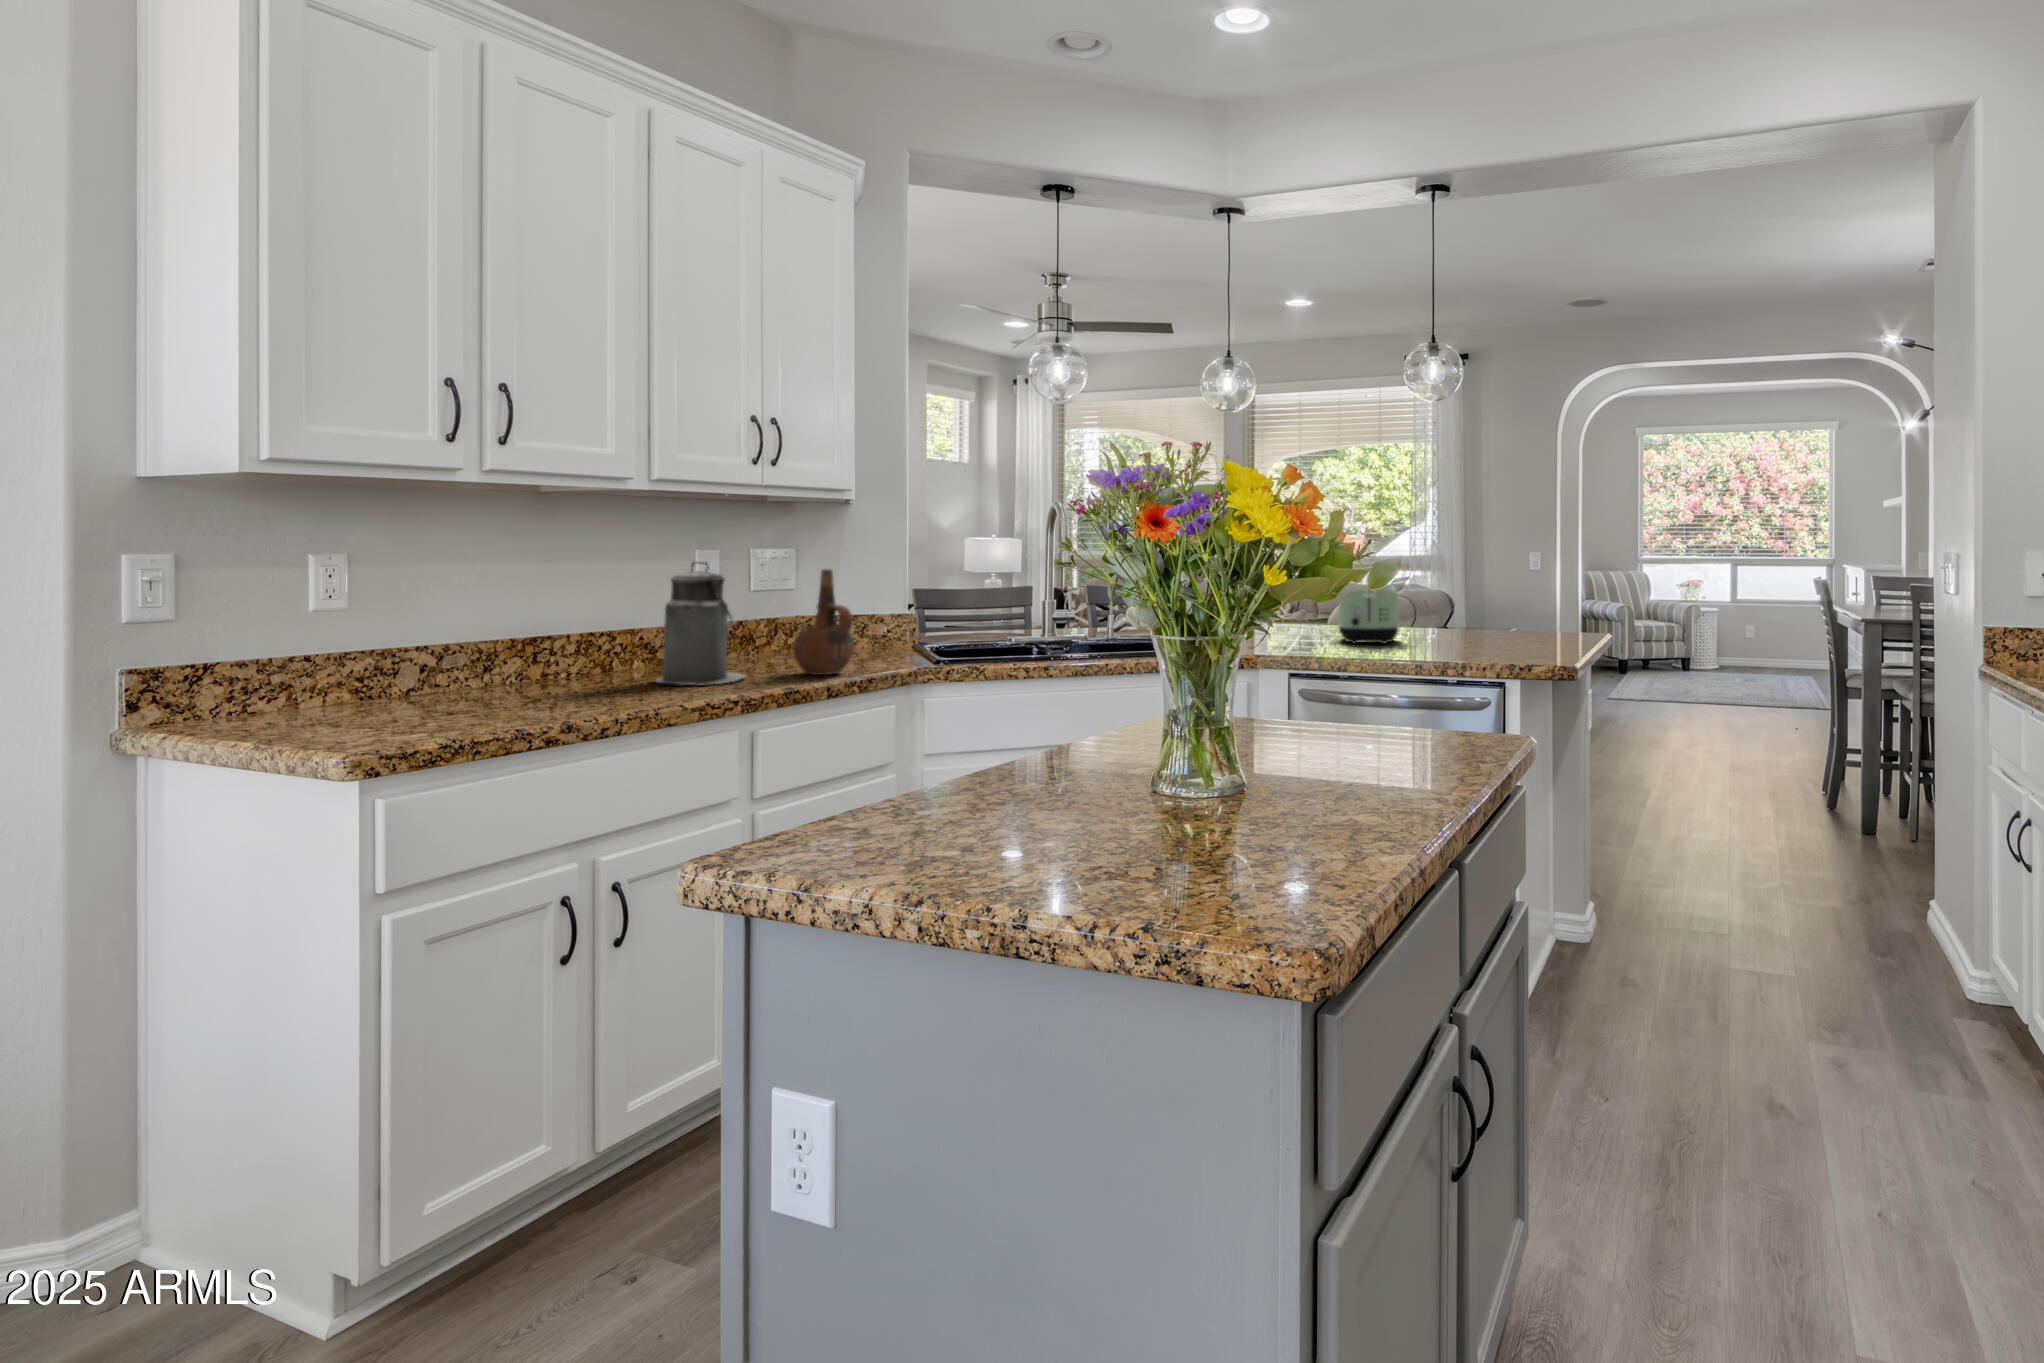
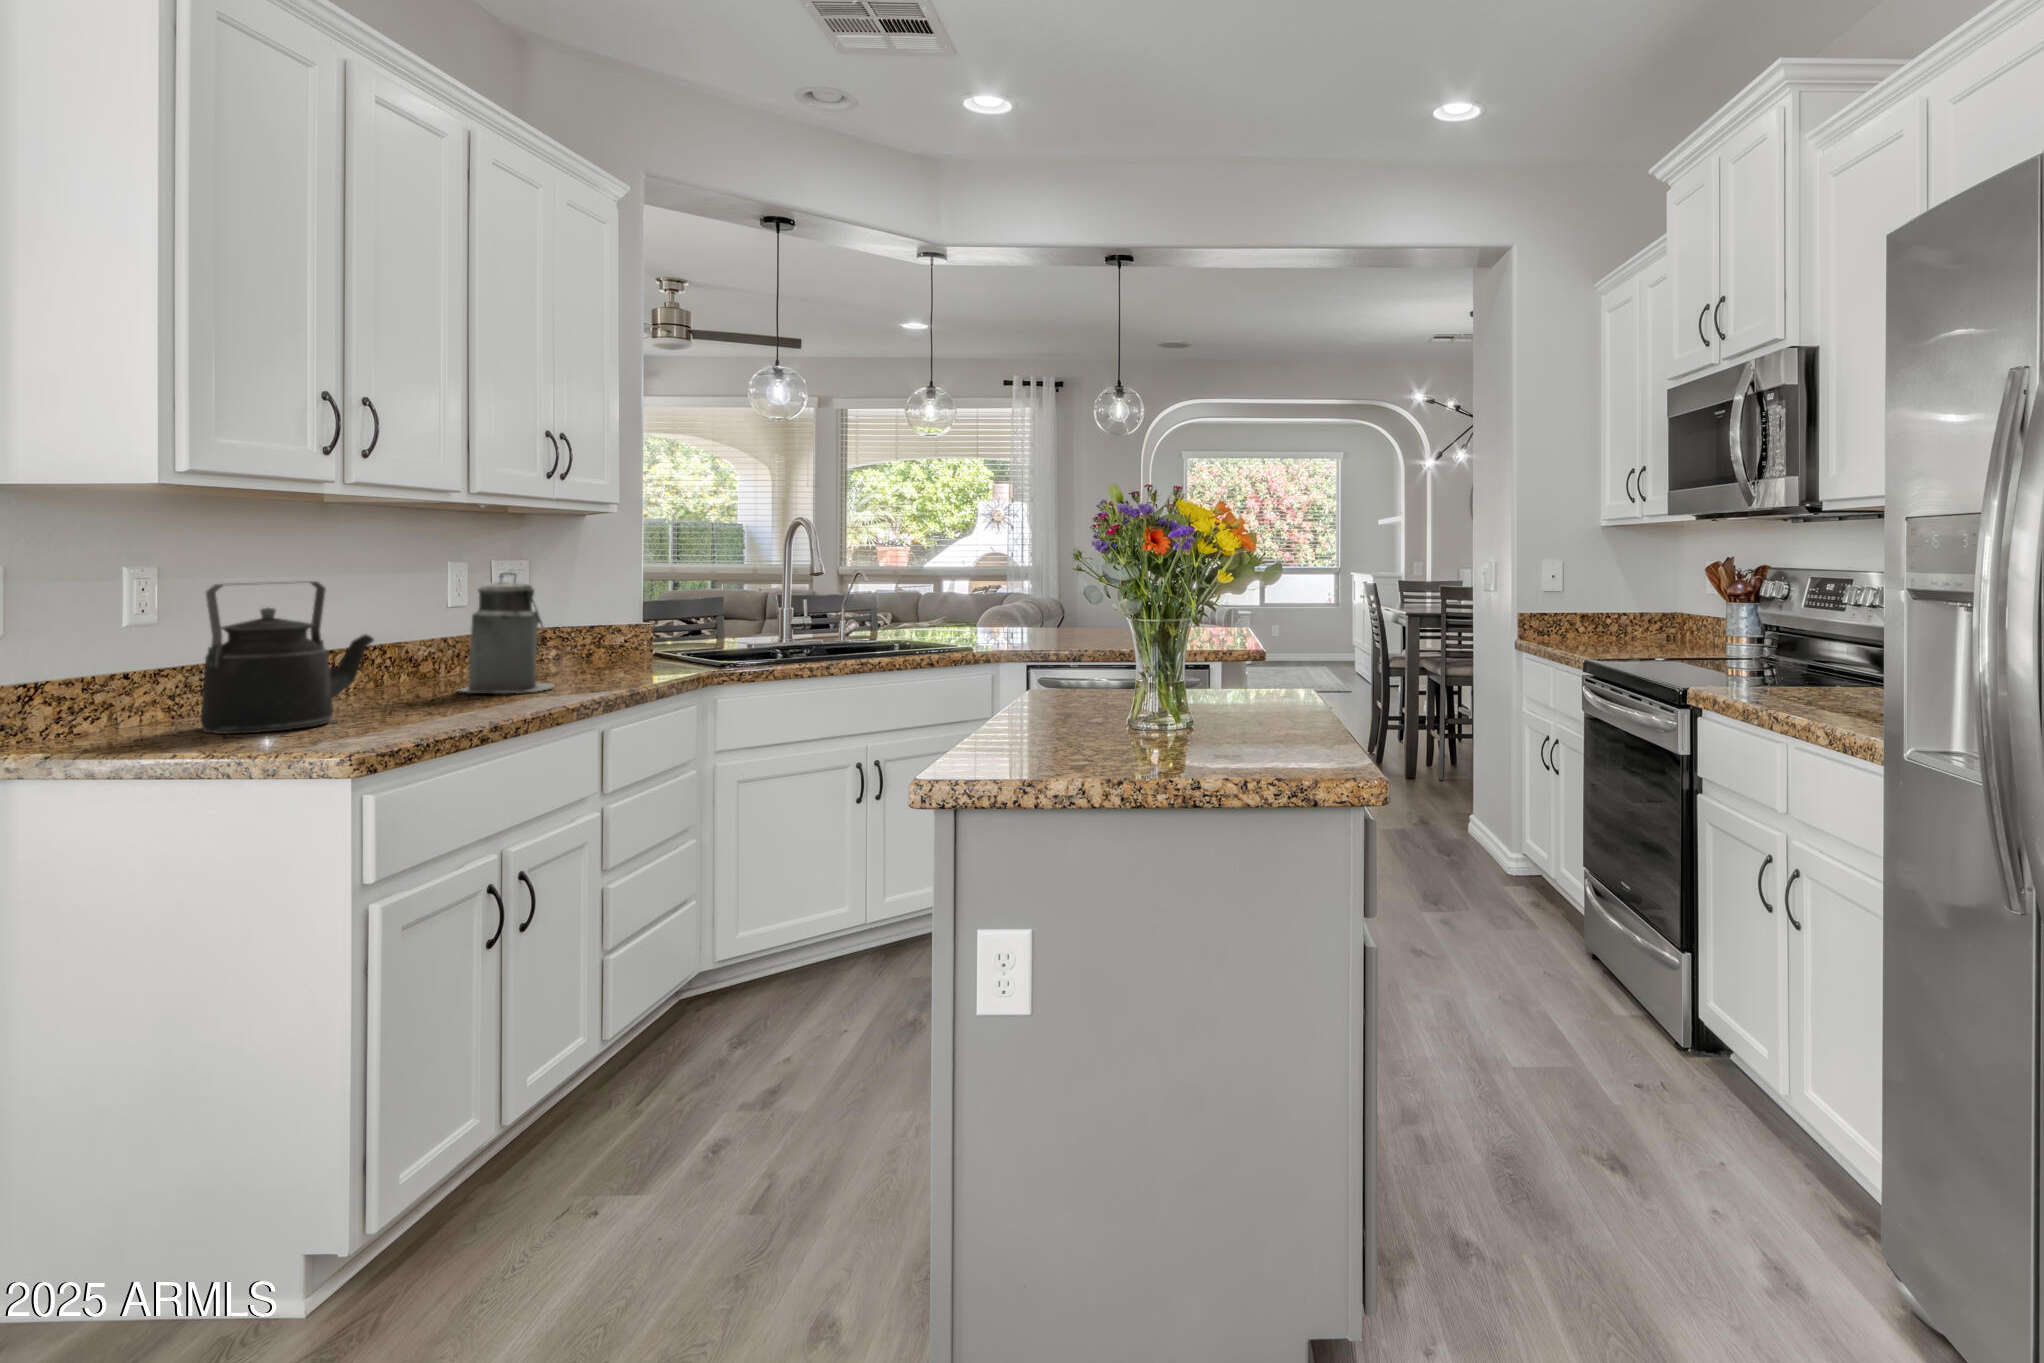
ceramic pitcher: present [793,569,854,675] -> none [591,580,656,680]
kettle: none [351,570,530,720] -> present [200,581,374,734]
toaster: present [1338,586,1399,644] -> none [1037,586,1094,642]

